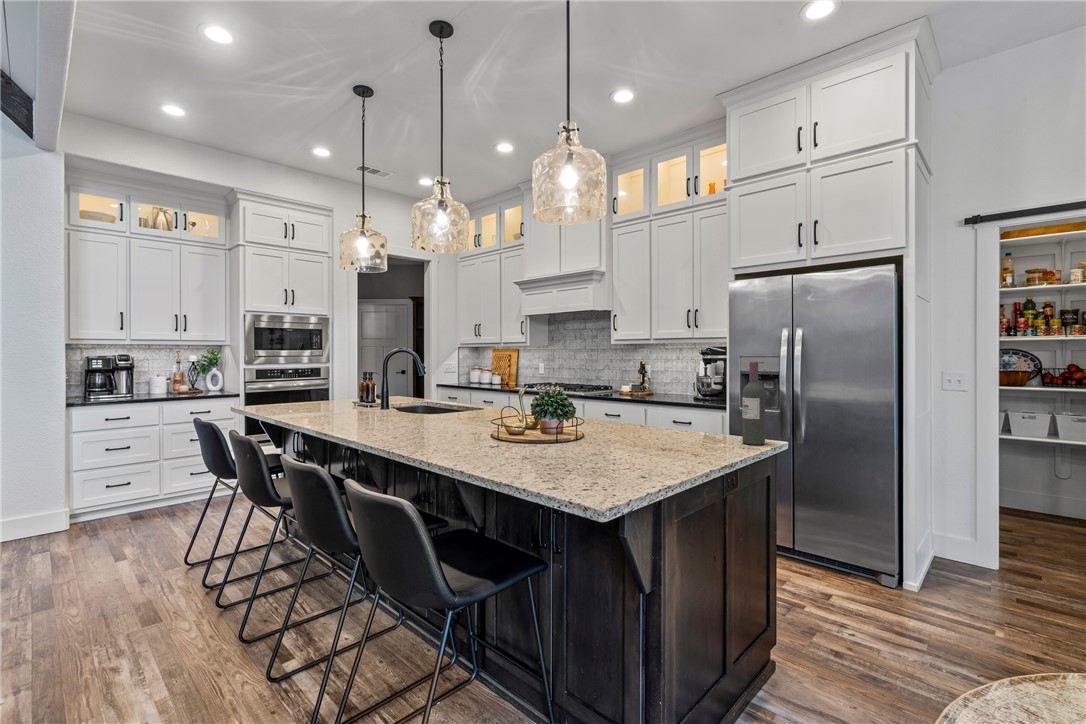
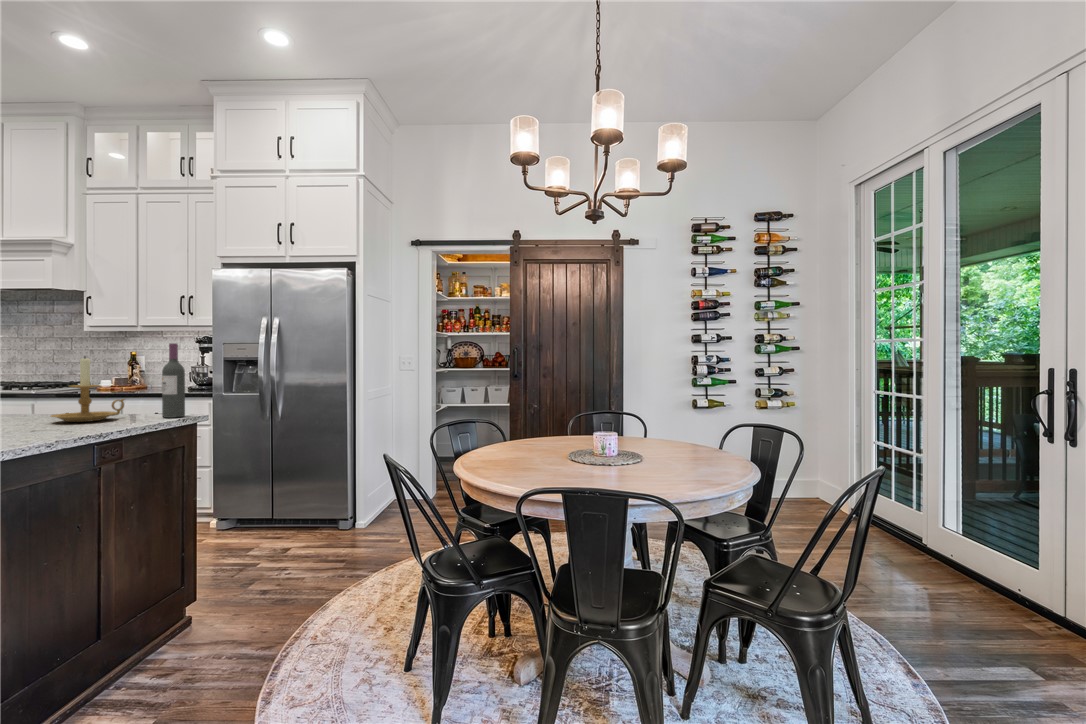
candle holder: none [648,375,704,443] -> present [51,356,125,422]

